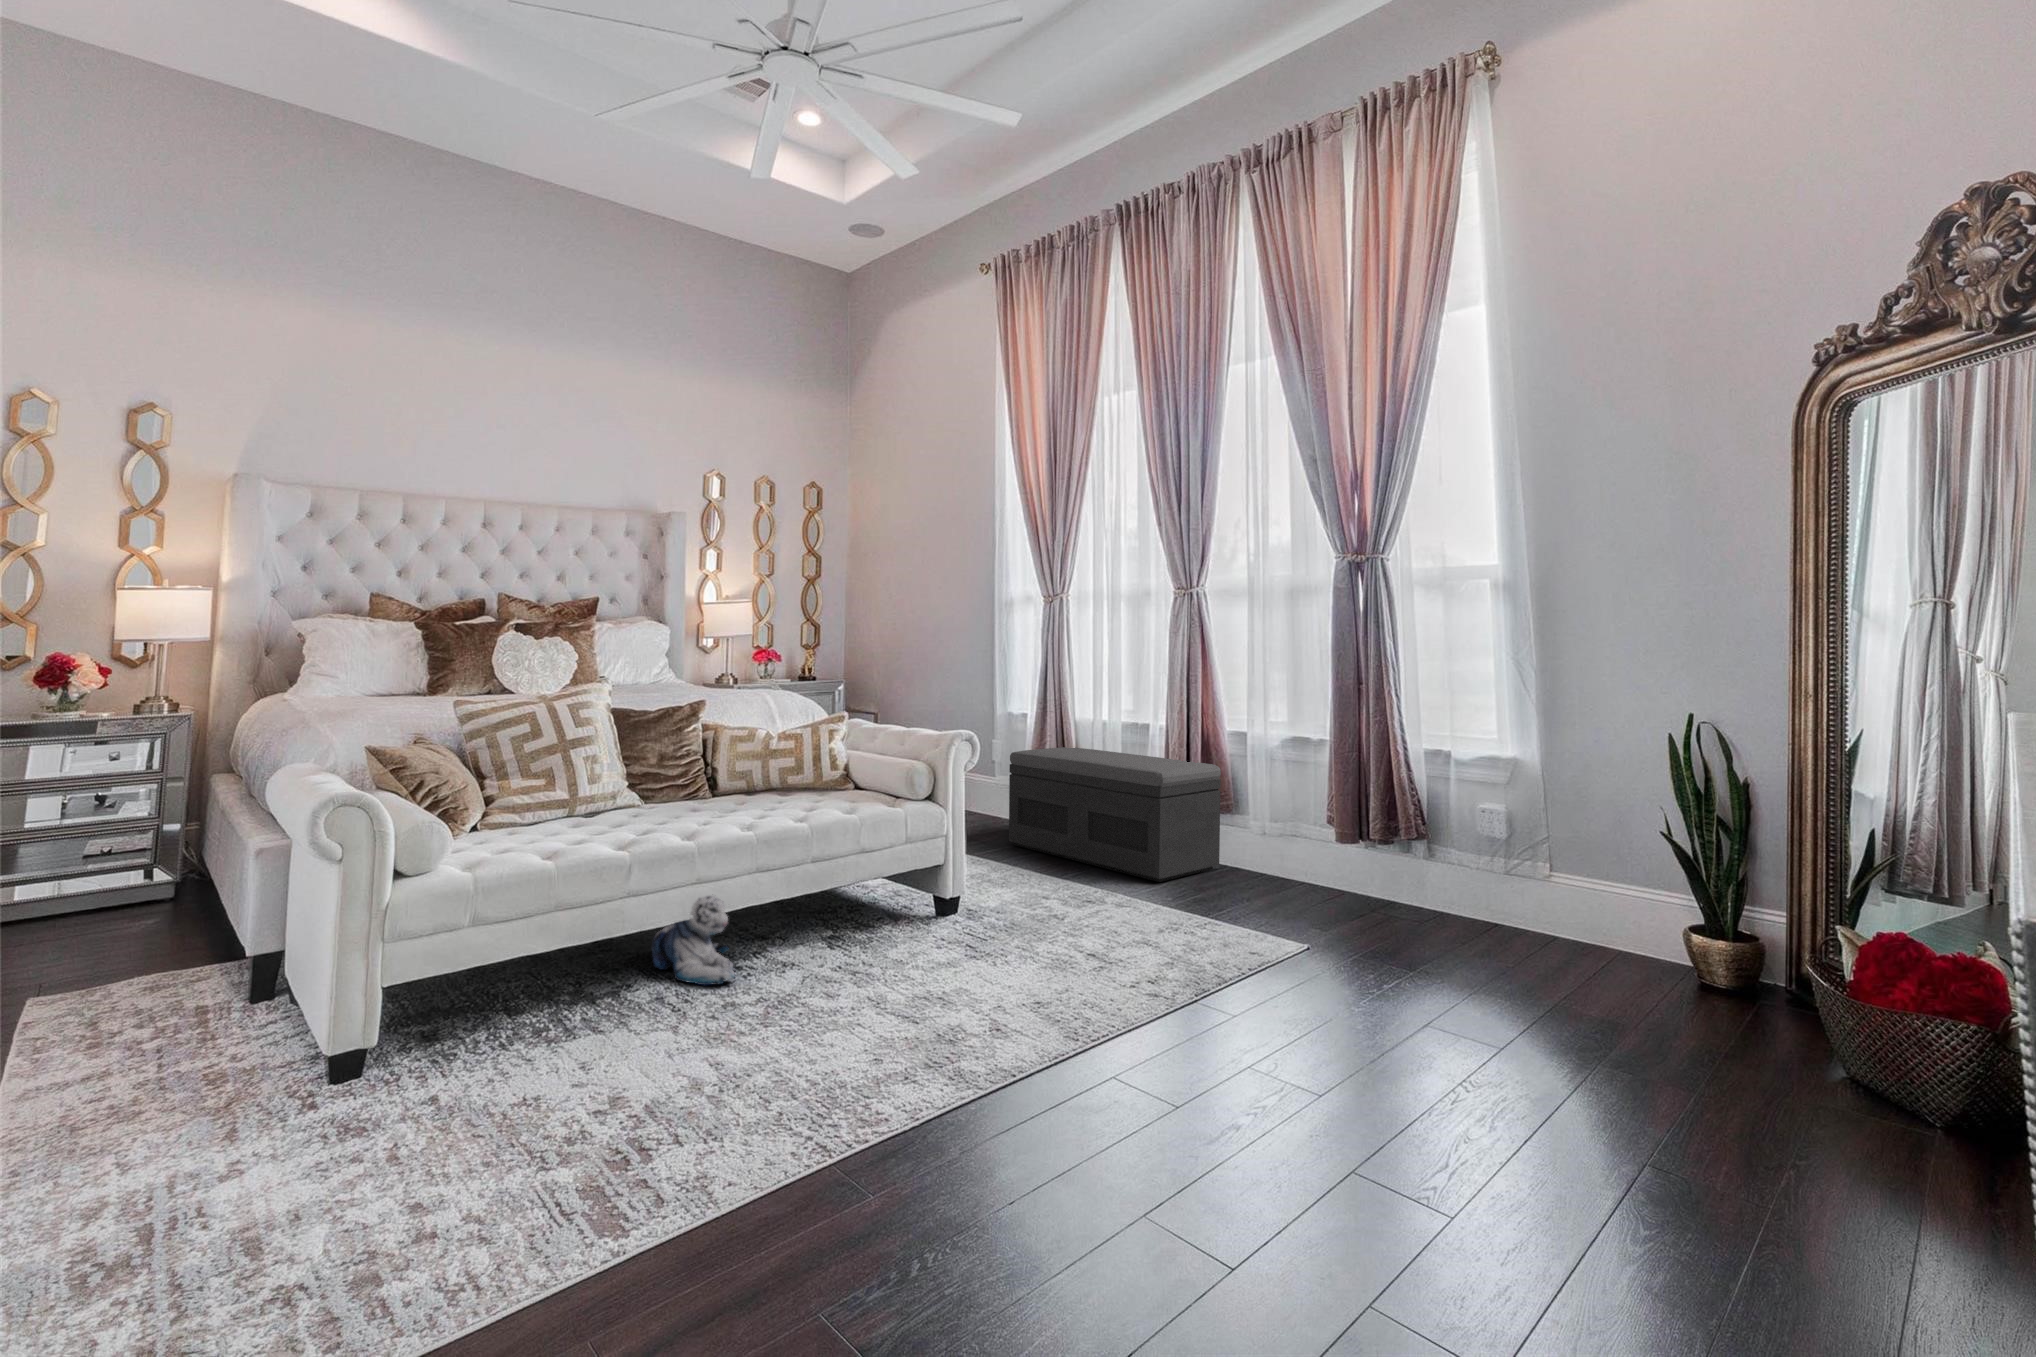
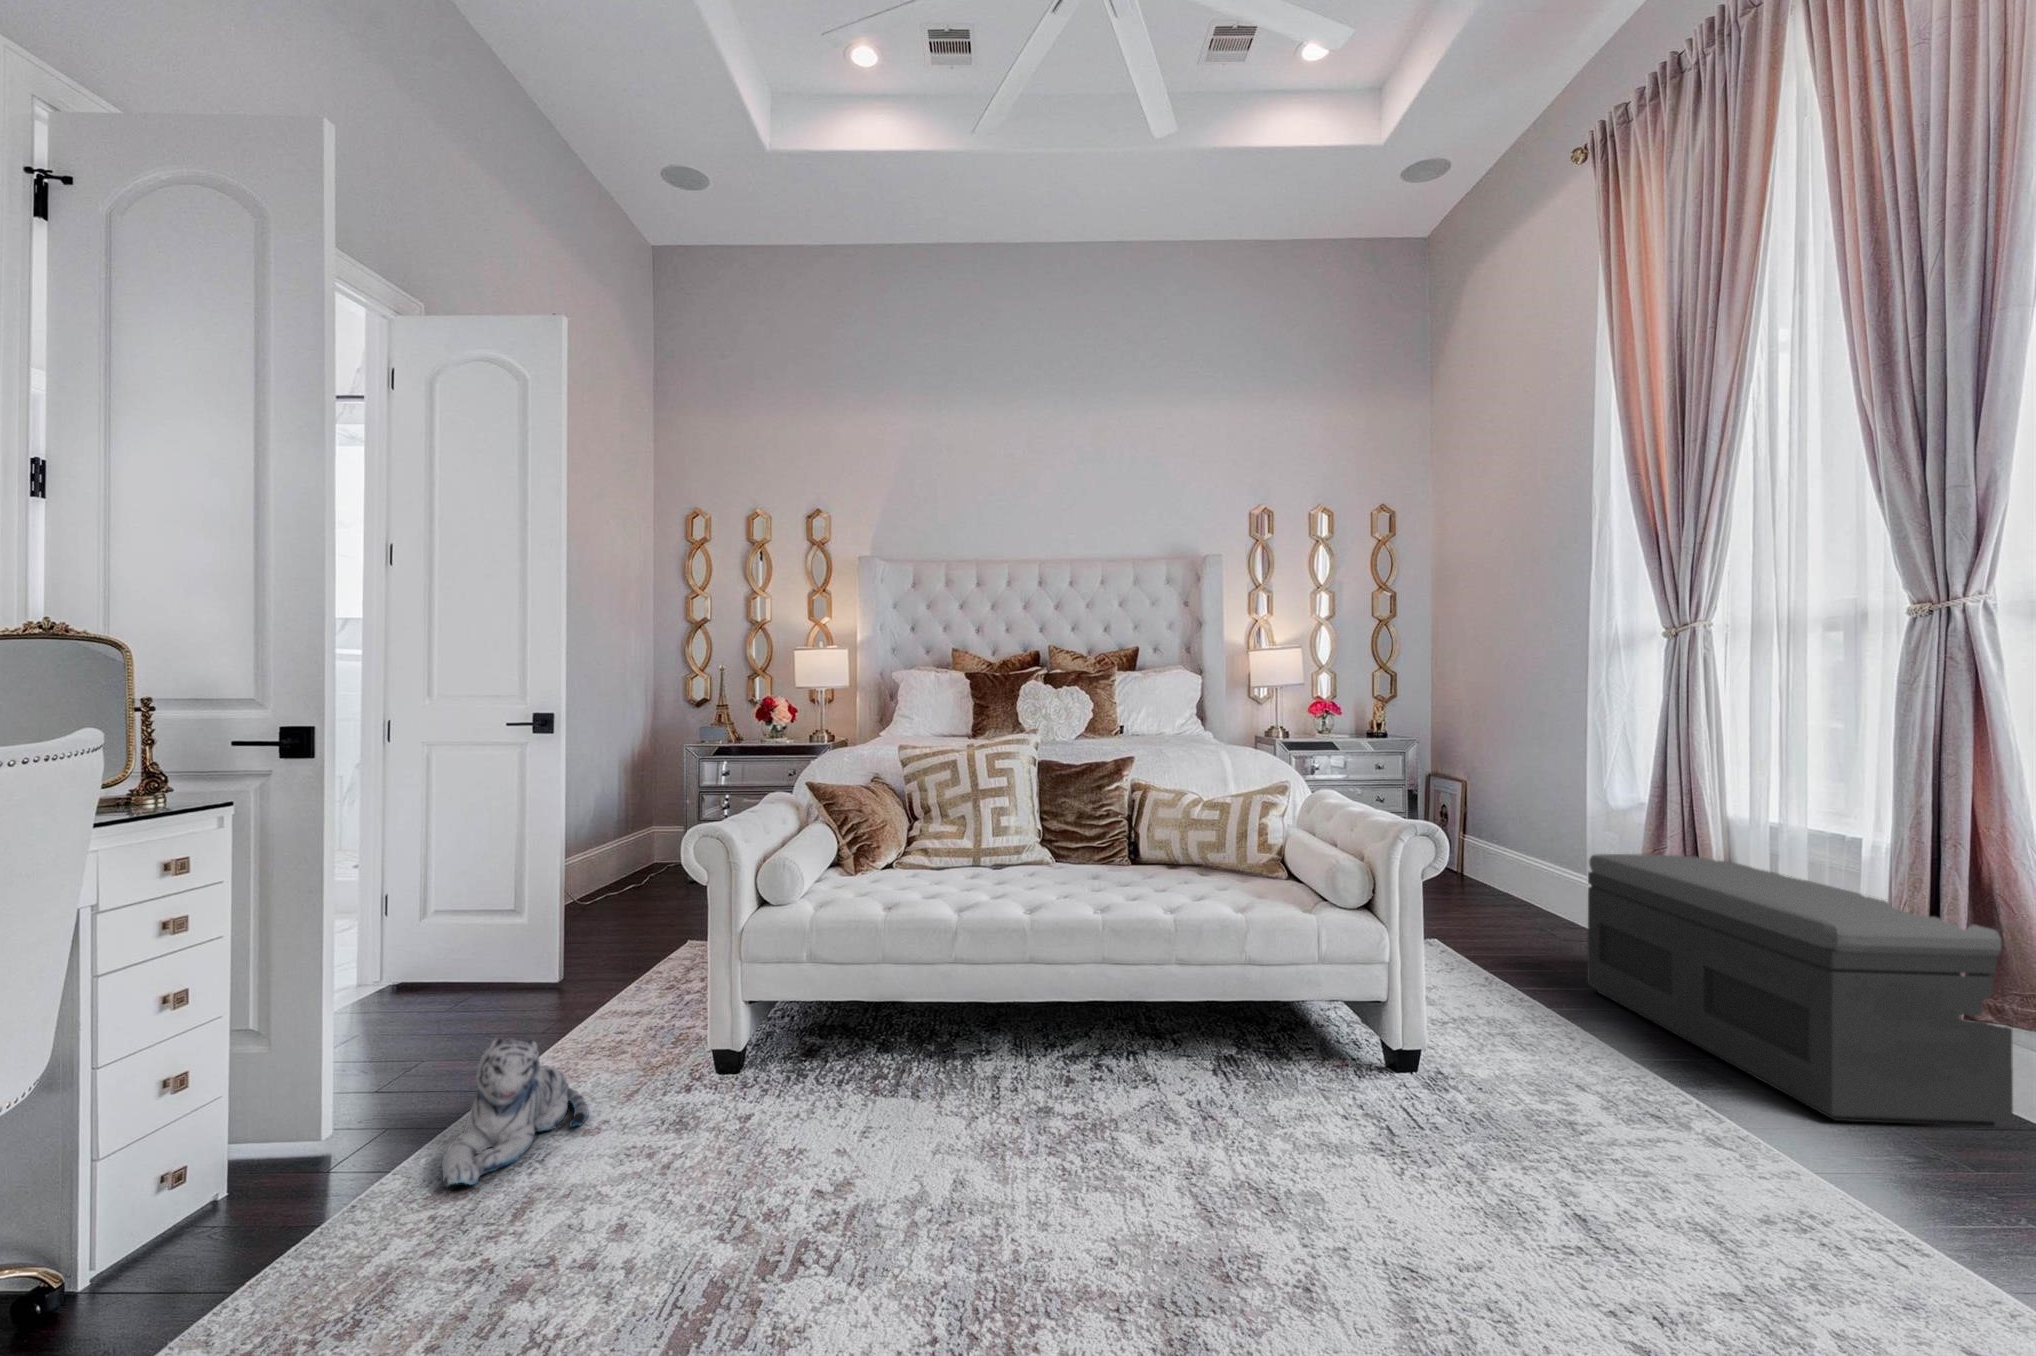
plush toy: present [652,896,735,985] -> present [442,1039,588,1187]

